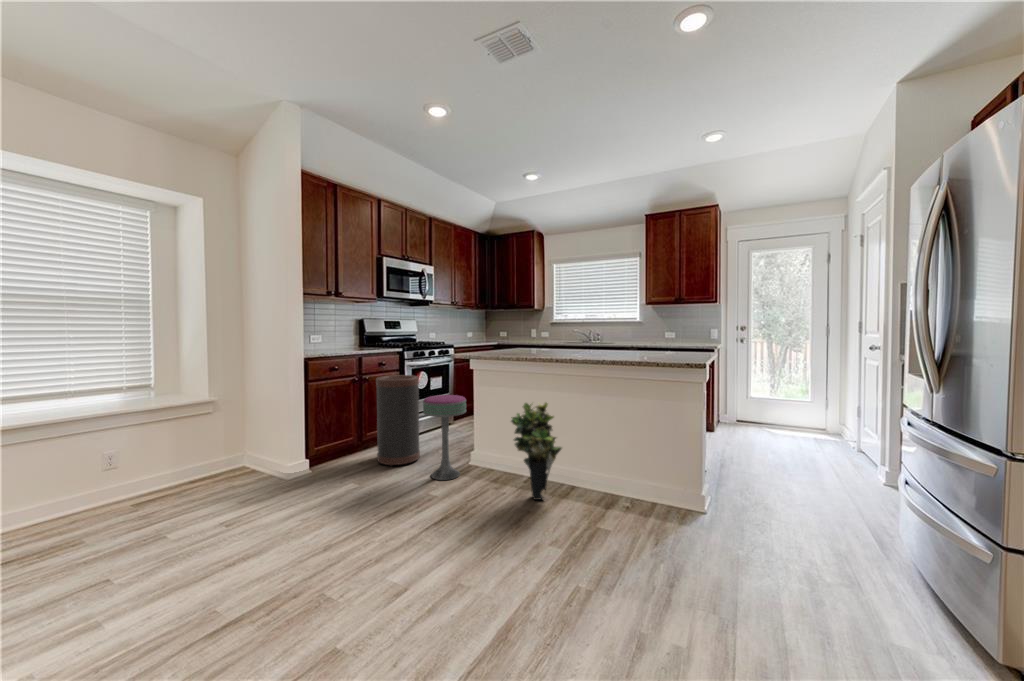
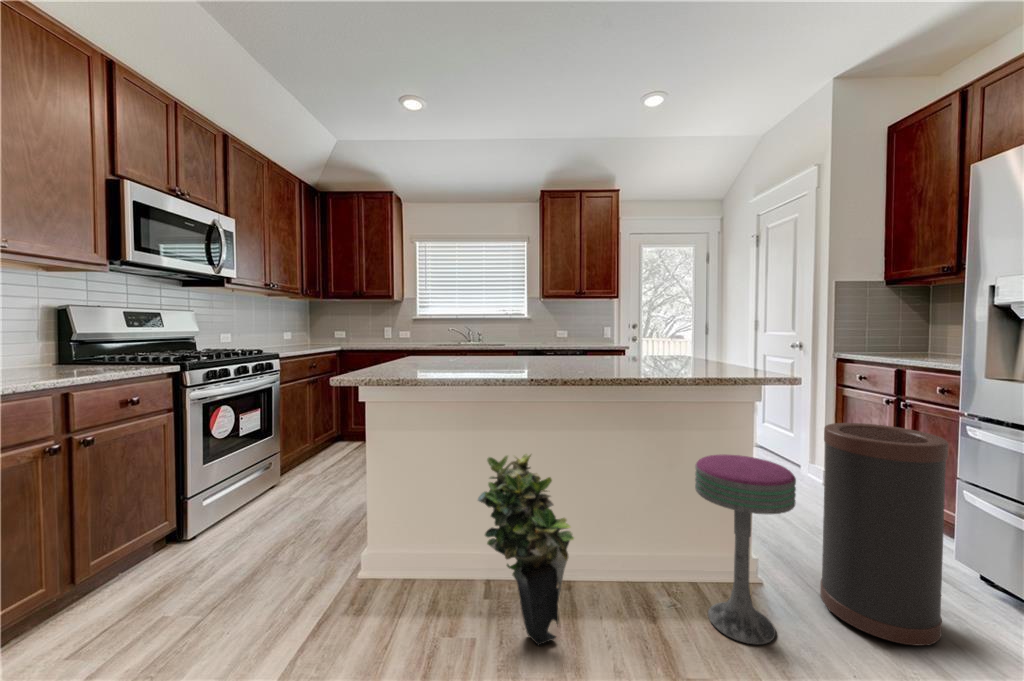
trash can: present [376,375,420,466] -> present [820,423,948,646]
bar stool: present [423,395,466,480] -> present [695,454,796,644]

